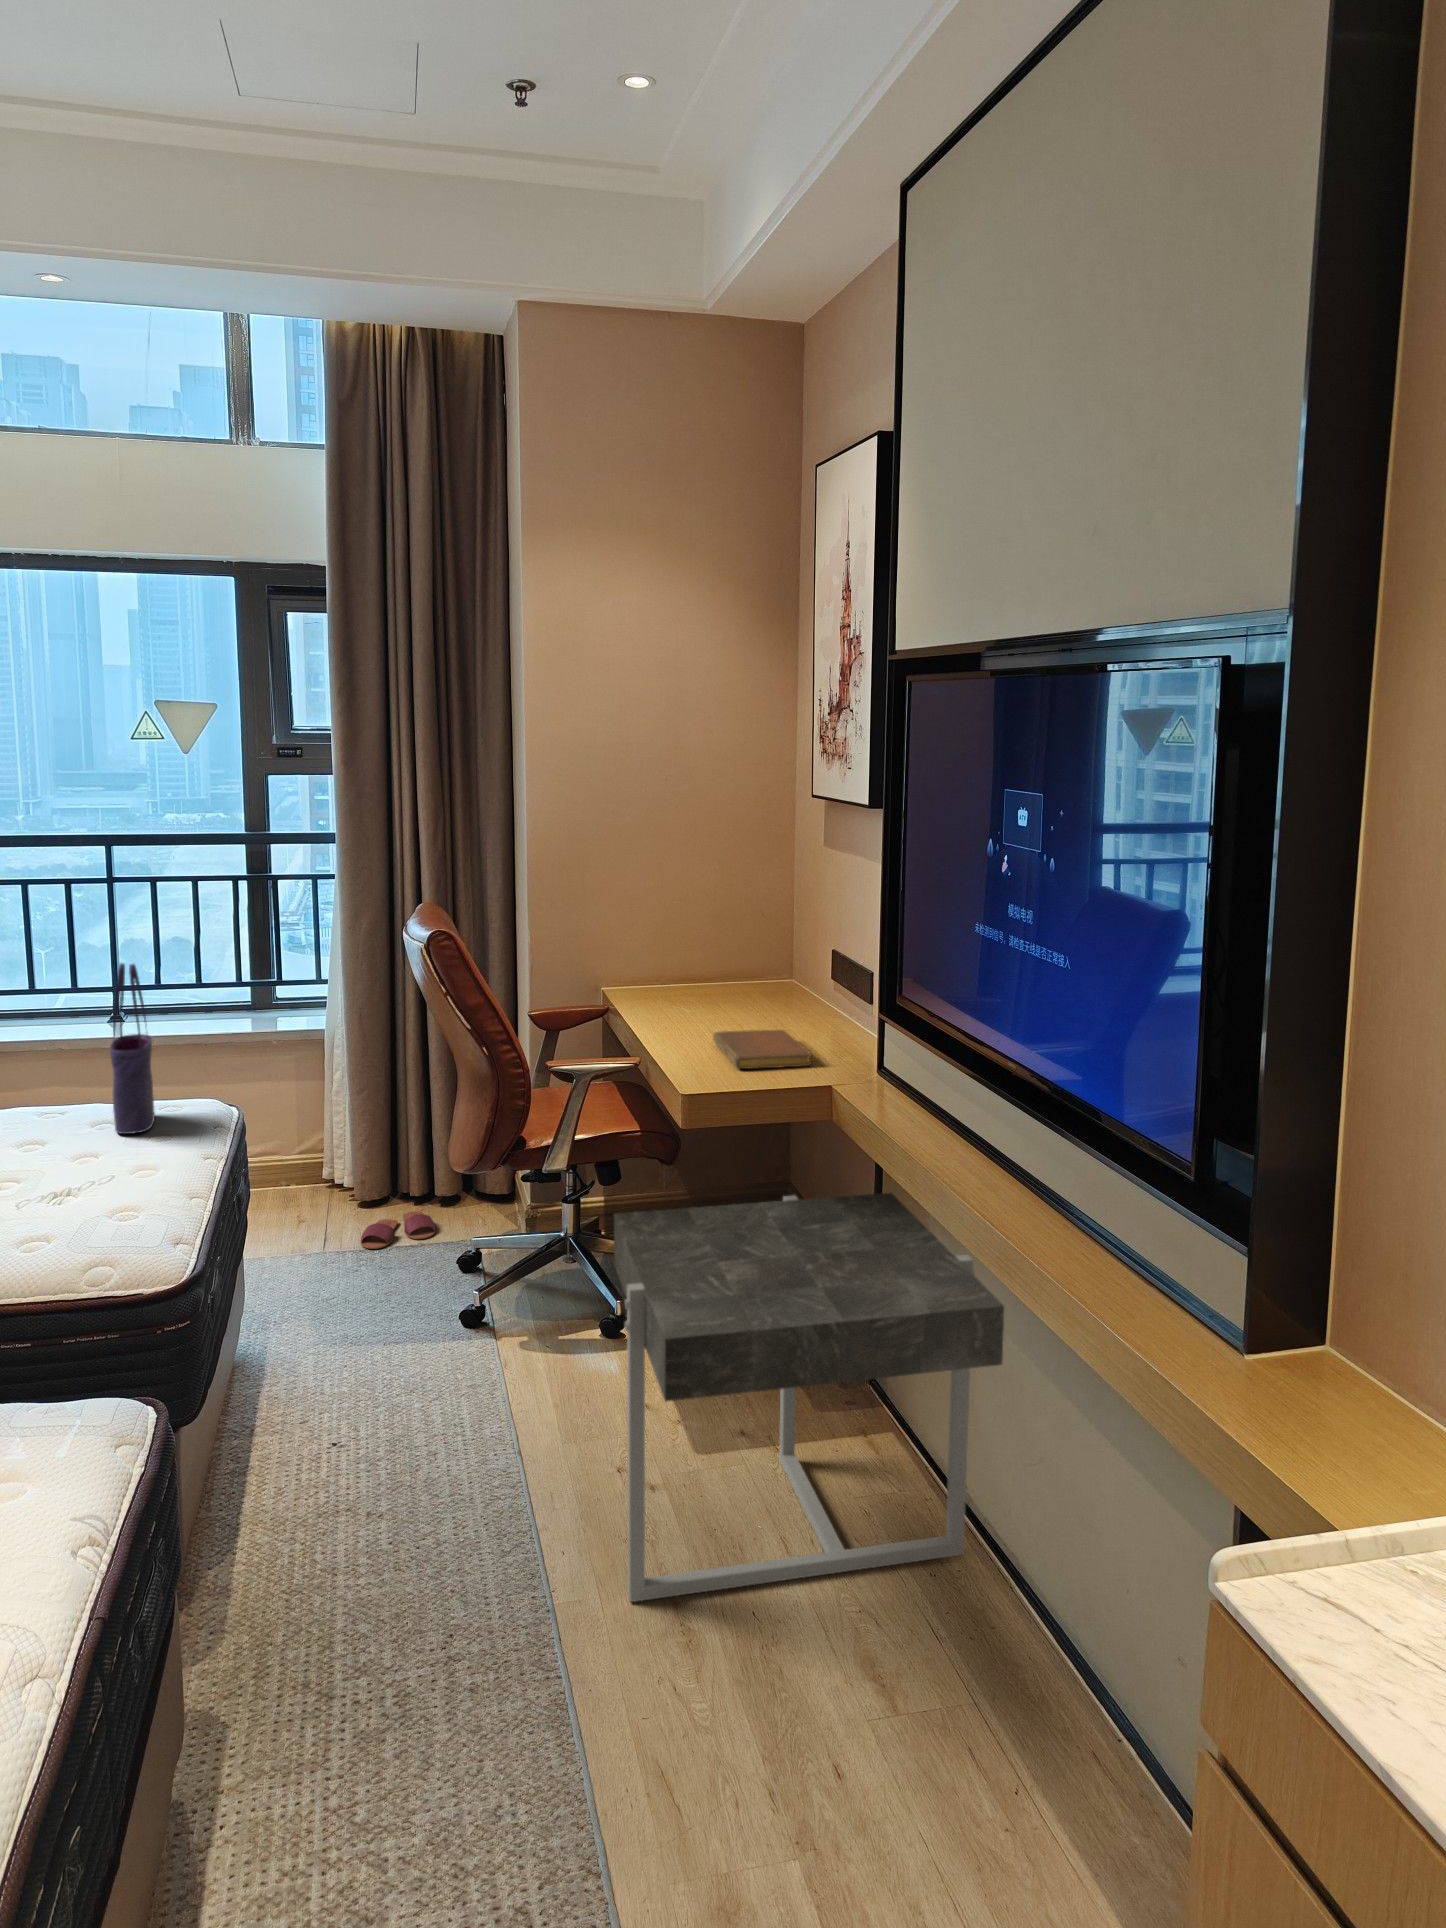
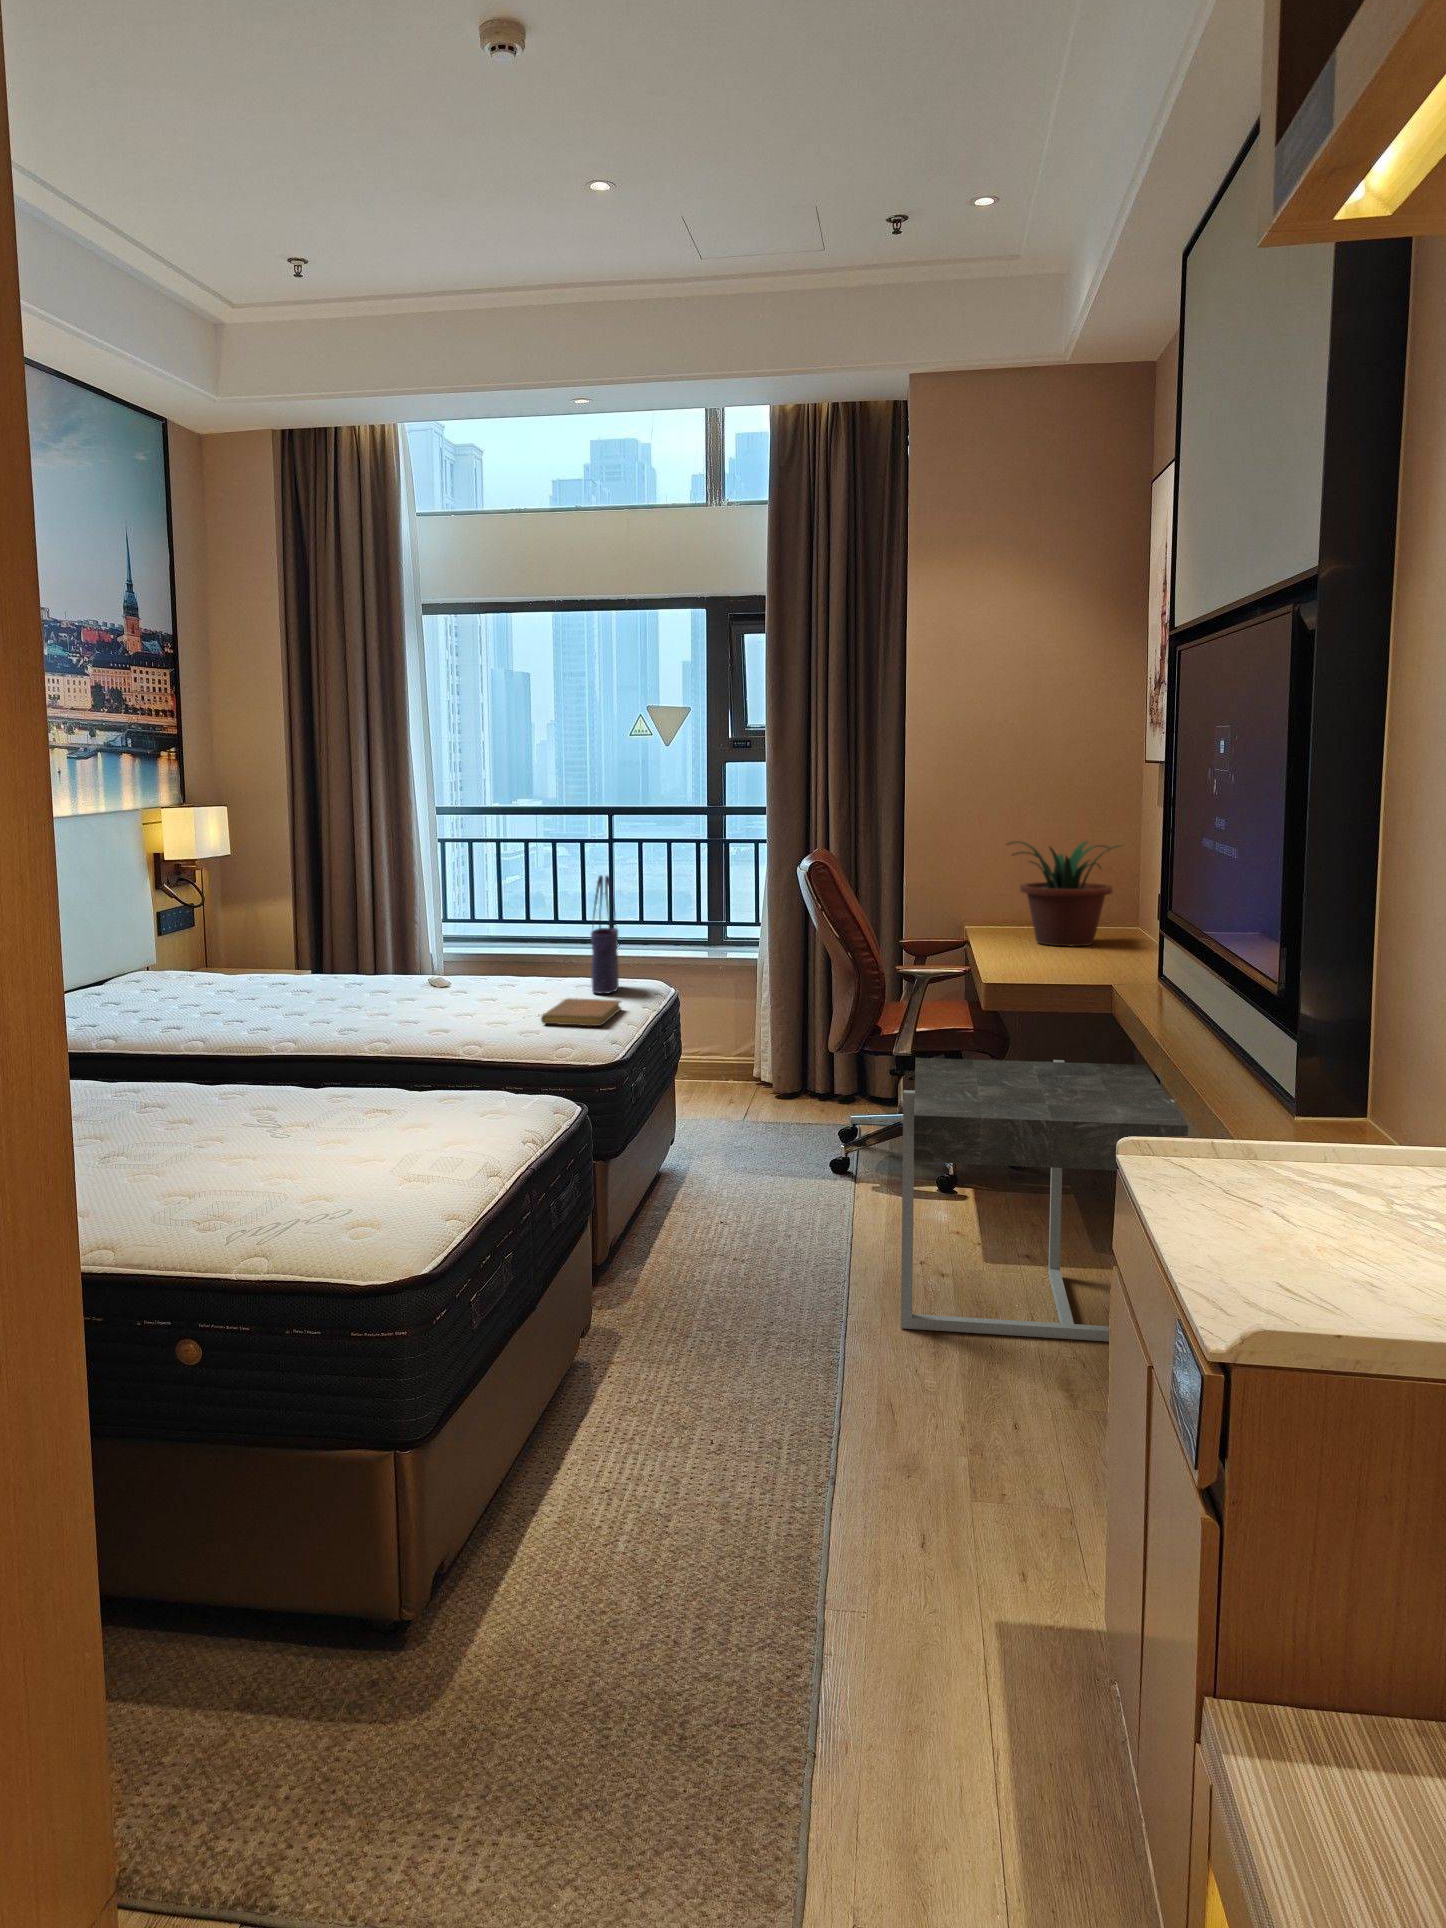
potted plant: none [664,889,805,1022] -> present [1008,841,1119,946]
notebook: present [713,1030,812,1069] -> present [541,999,621,1026]
slippers: present [361,1211,436,1249] -> none [771,1103,830,1122]

